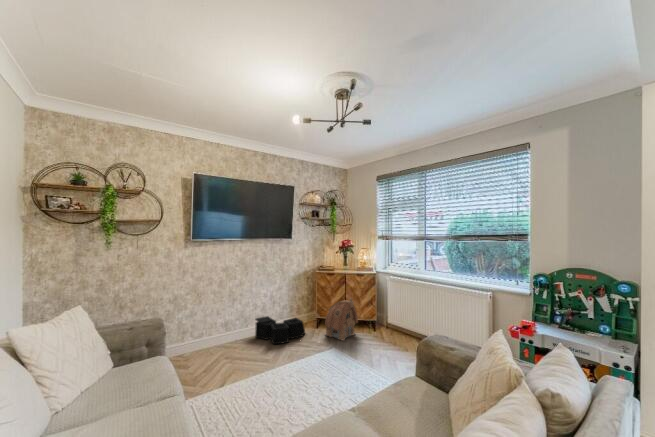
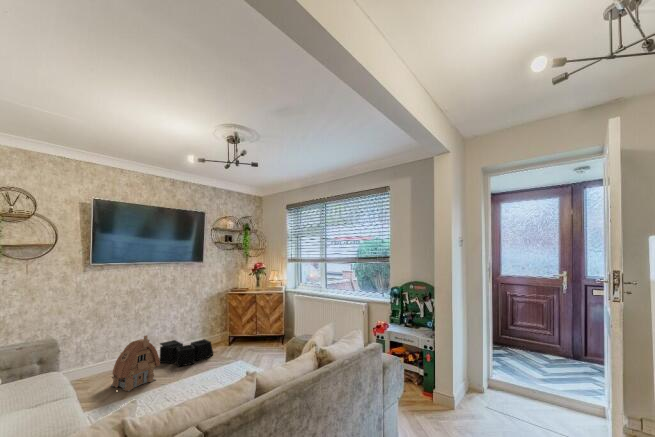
toy house: present [325,298,358,341] -> present [111,335,160,391]

